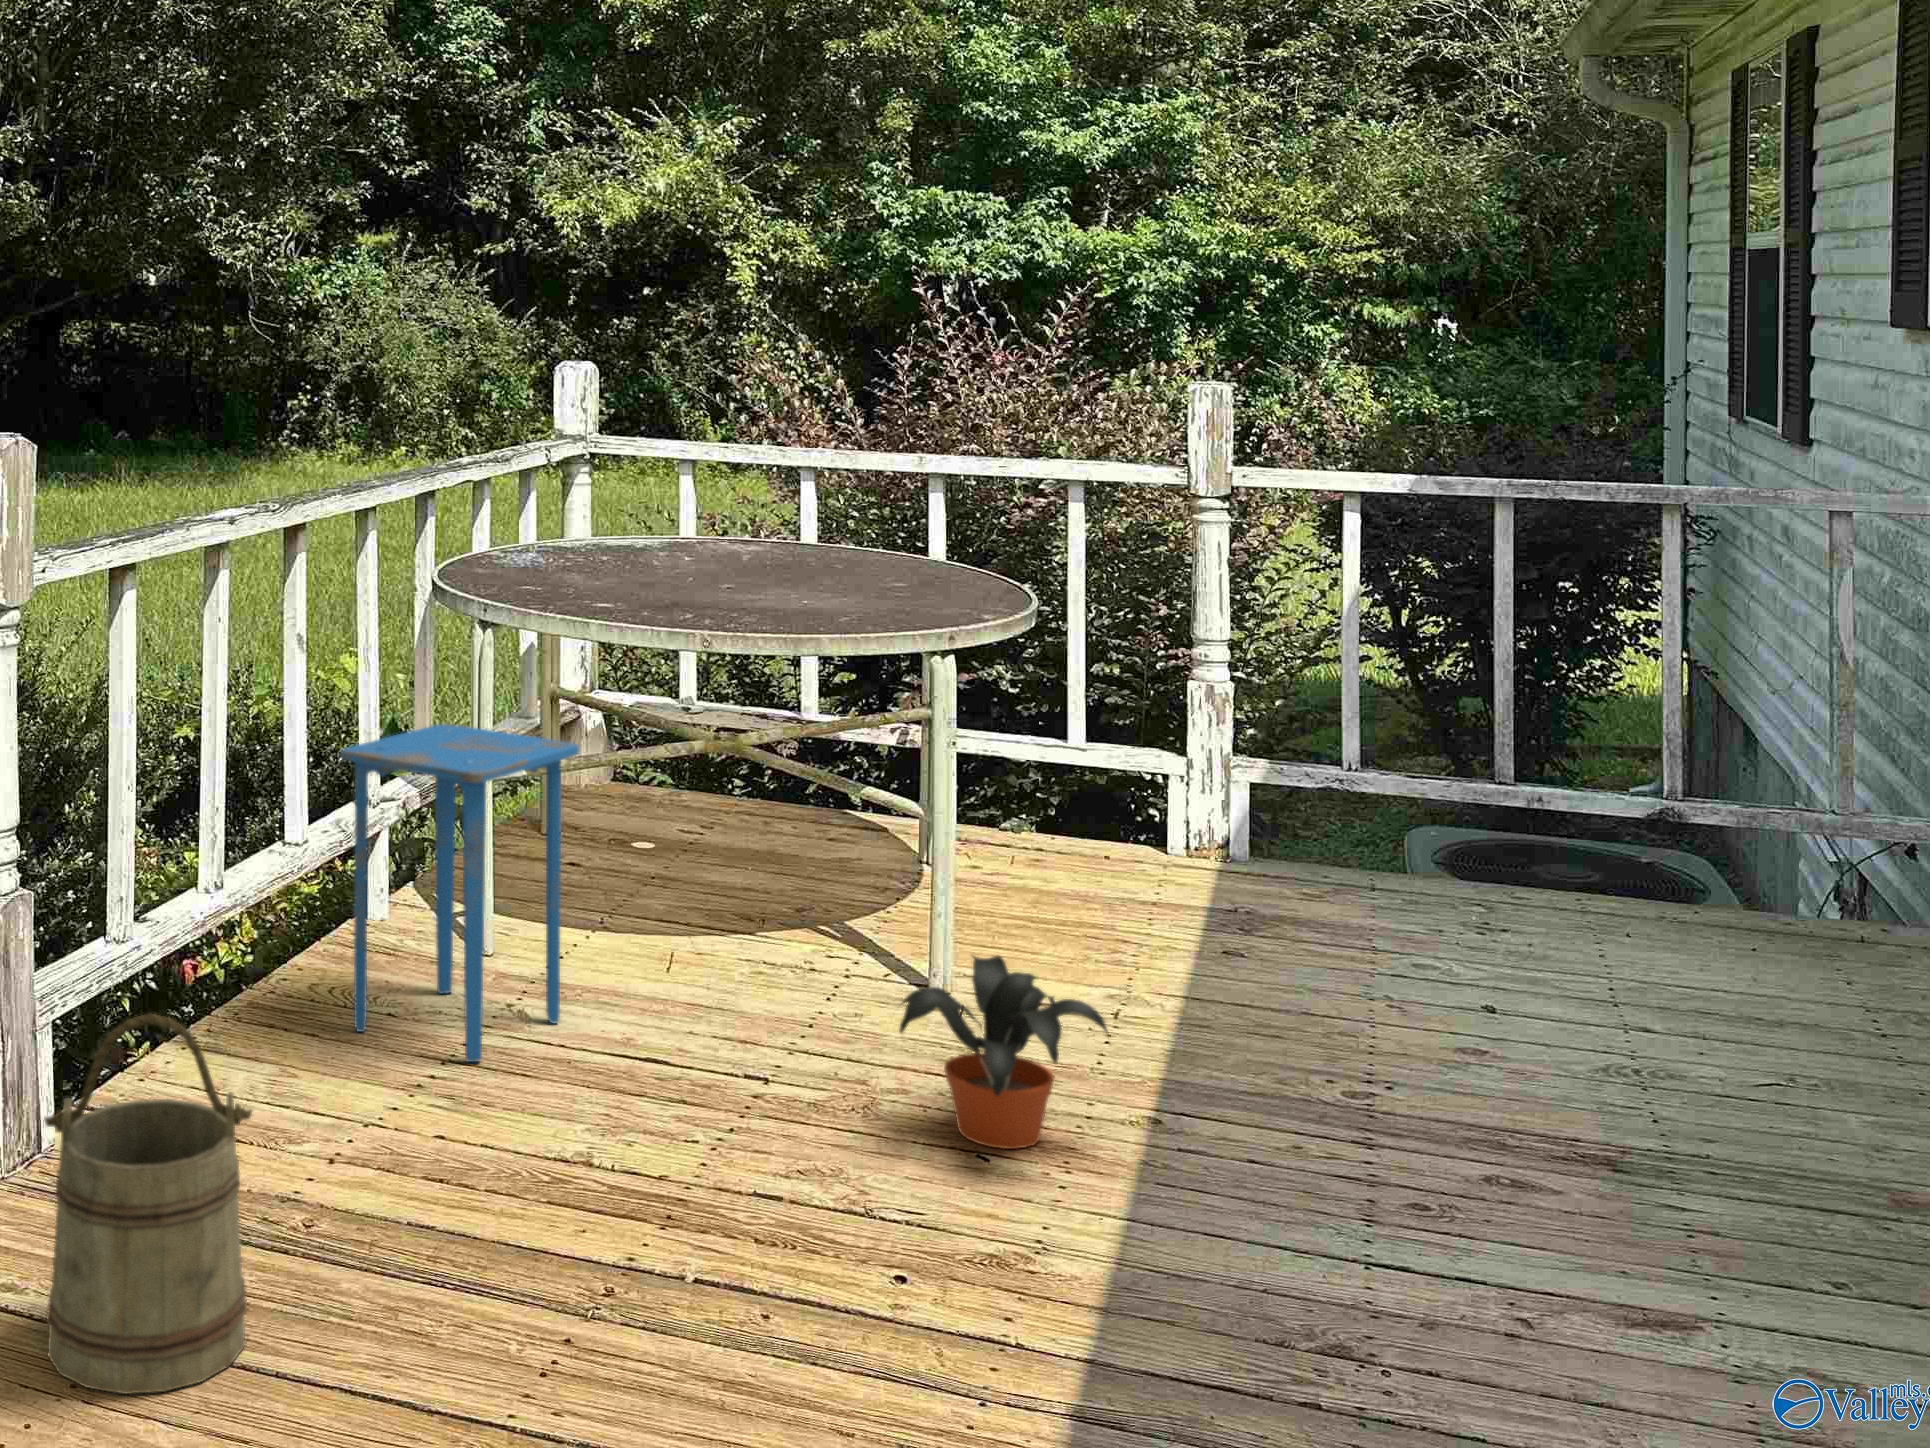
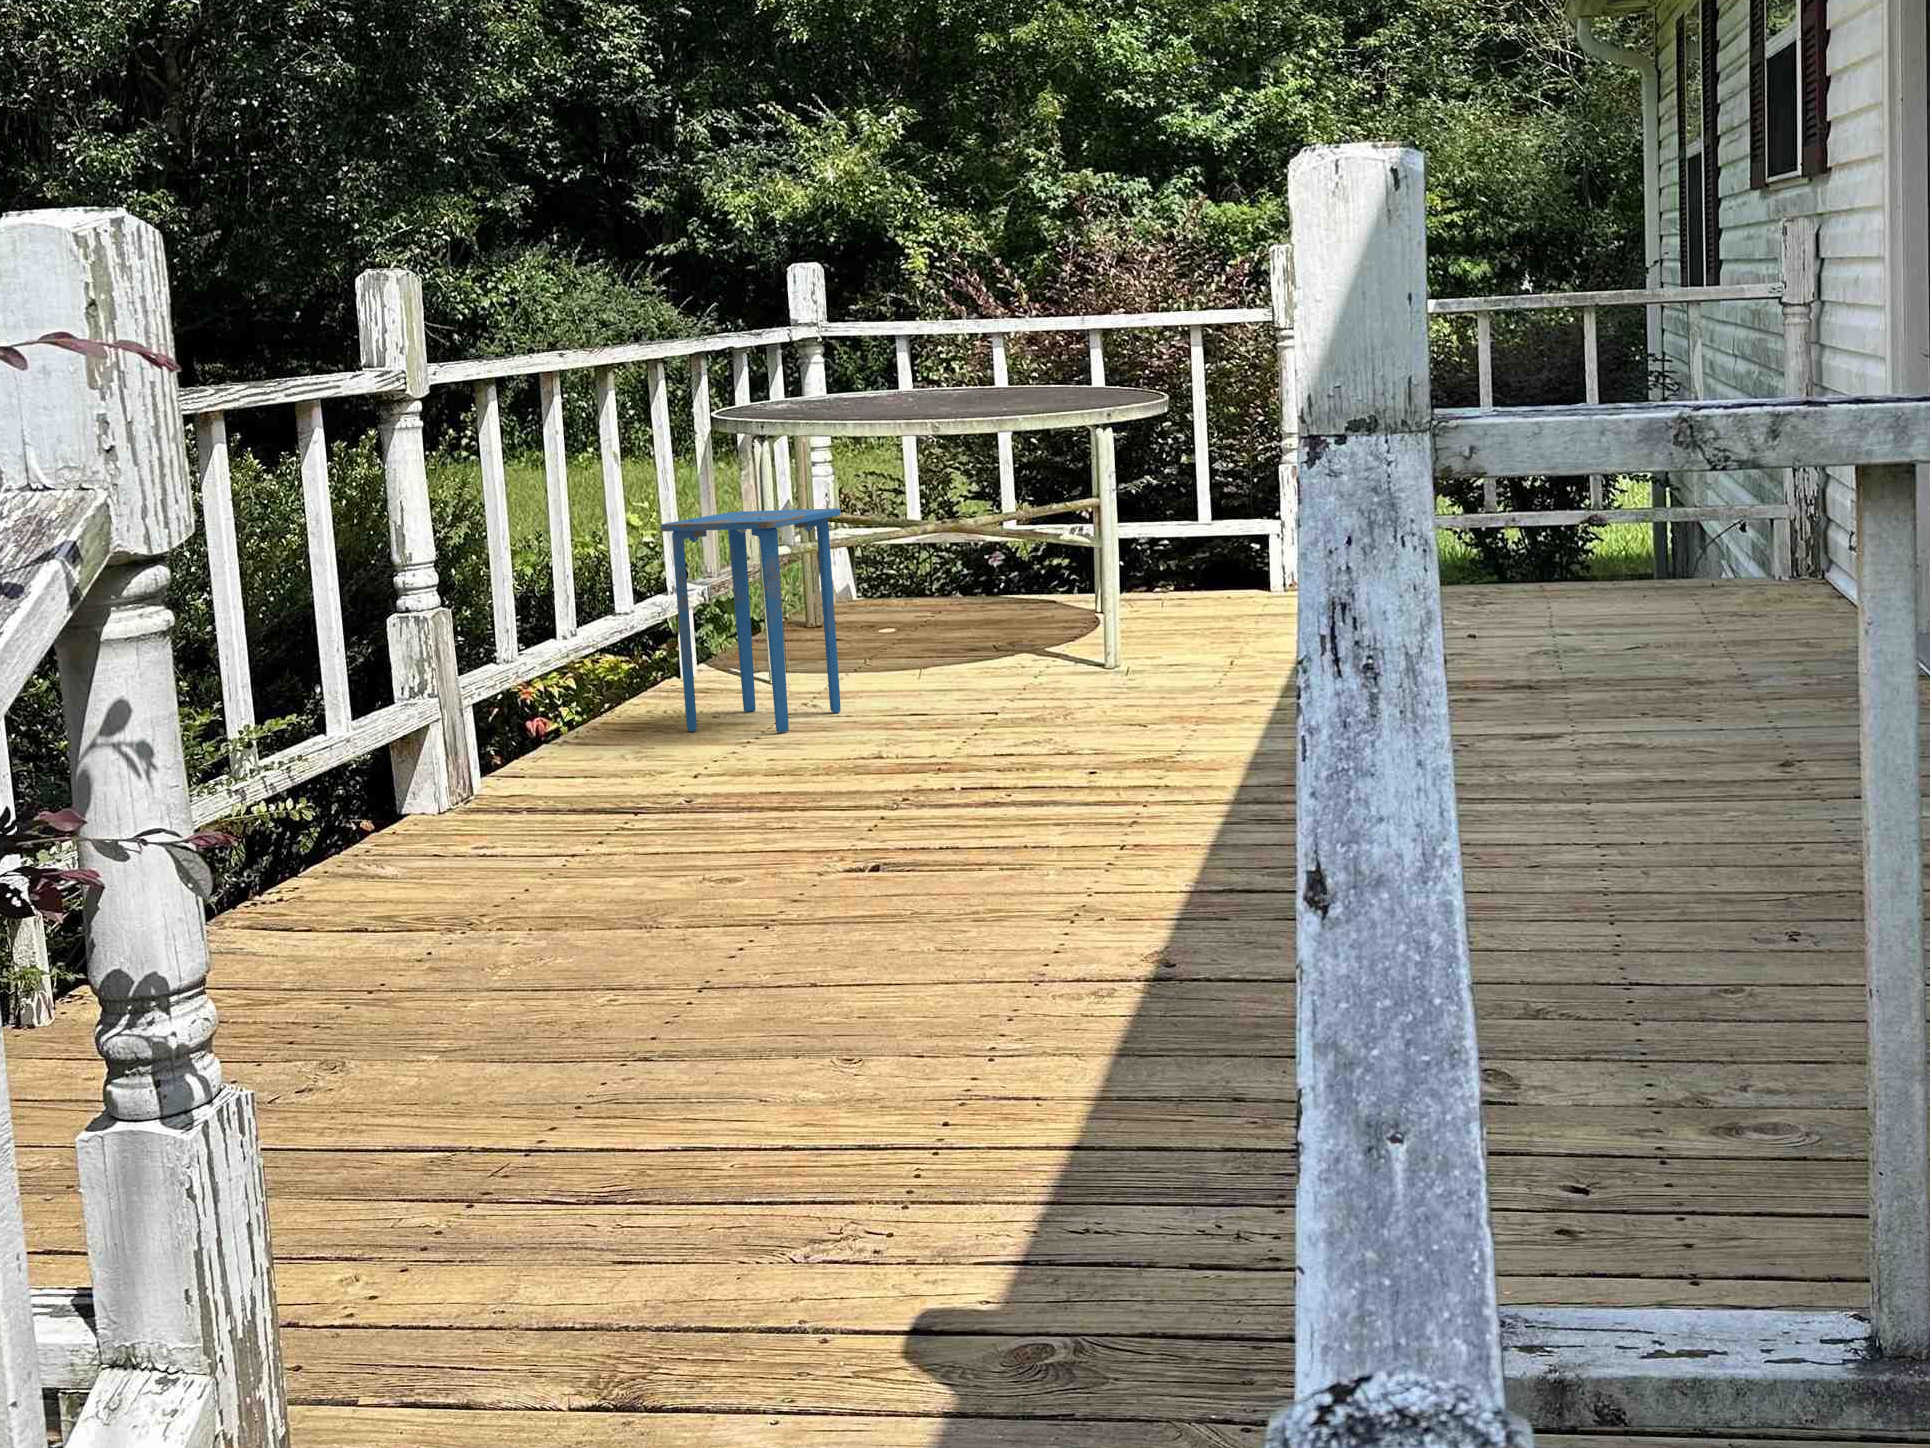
potted plant: present [899,956,1108,1149] -> none [1077,605,1218,719]
bucket: present [44,1014,252,1394] -> none [517,626,669,859]

